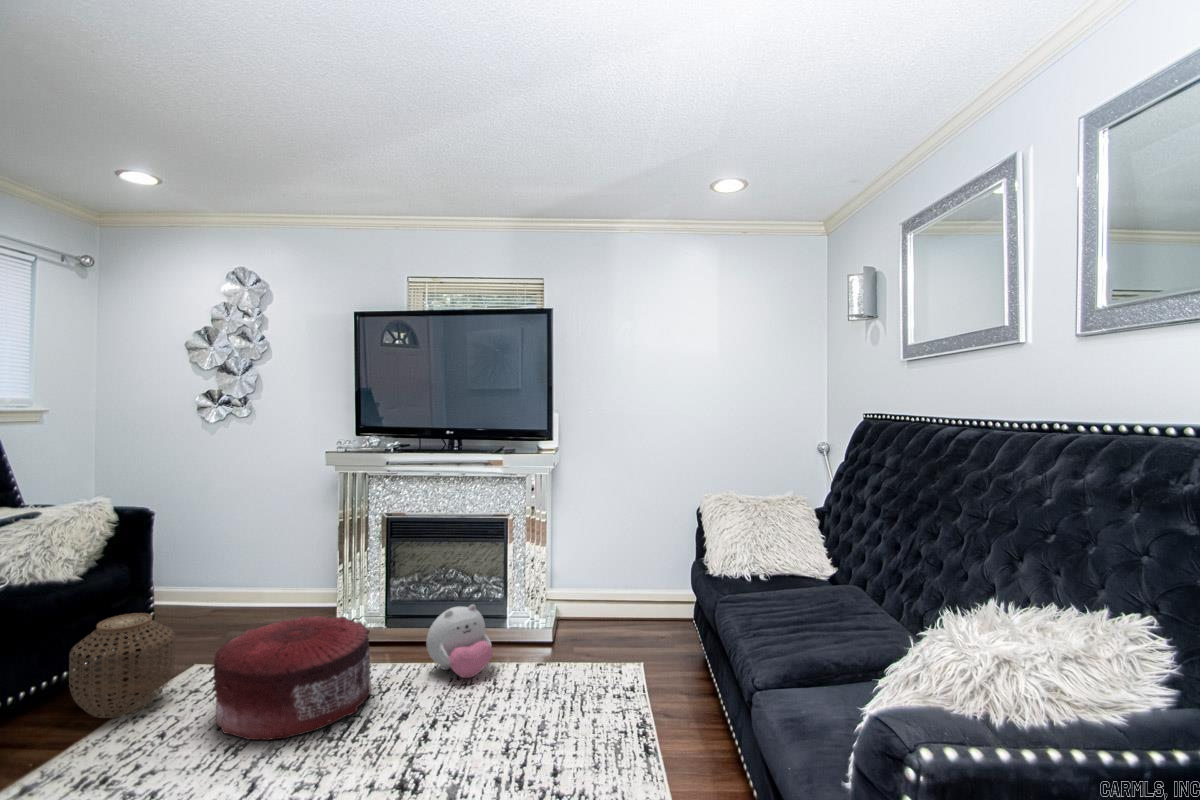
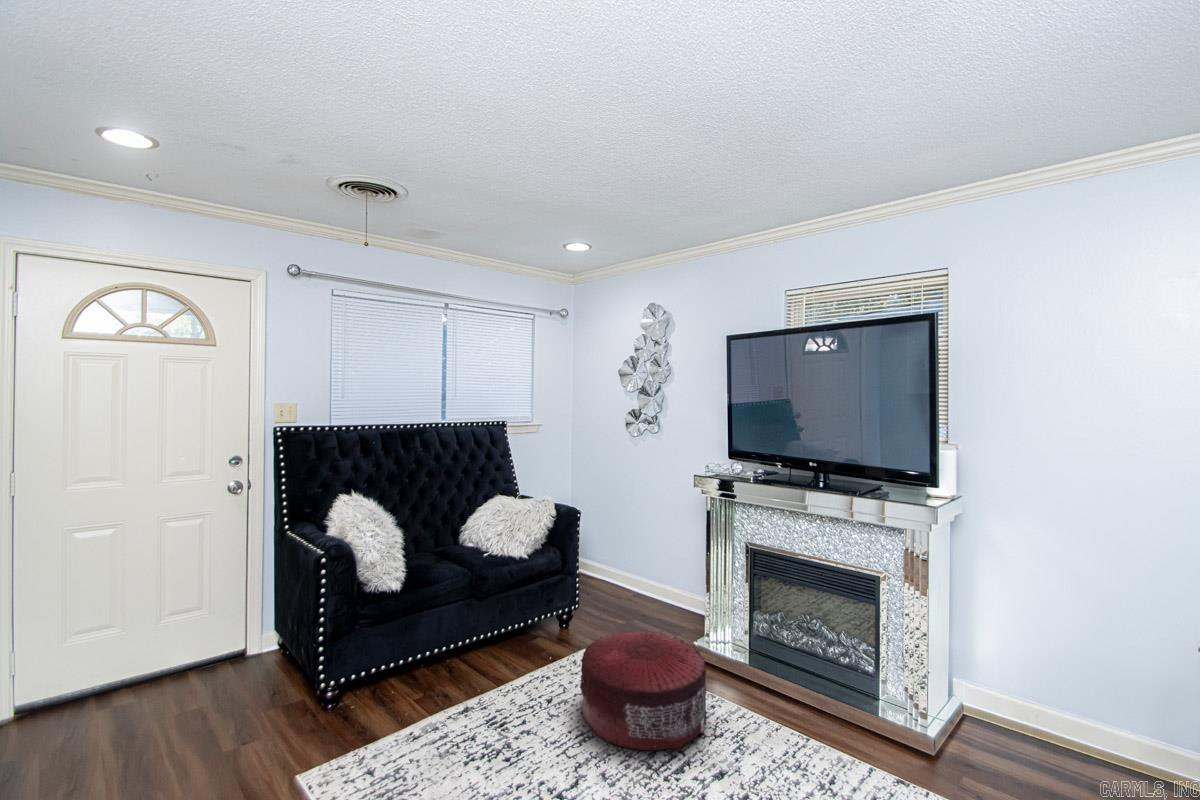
plush toy: present [426,605,493,678] -> none [766,672,837,760]
woven basket: present [69,613,175,718] -> none [513,592,576,669]

